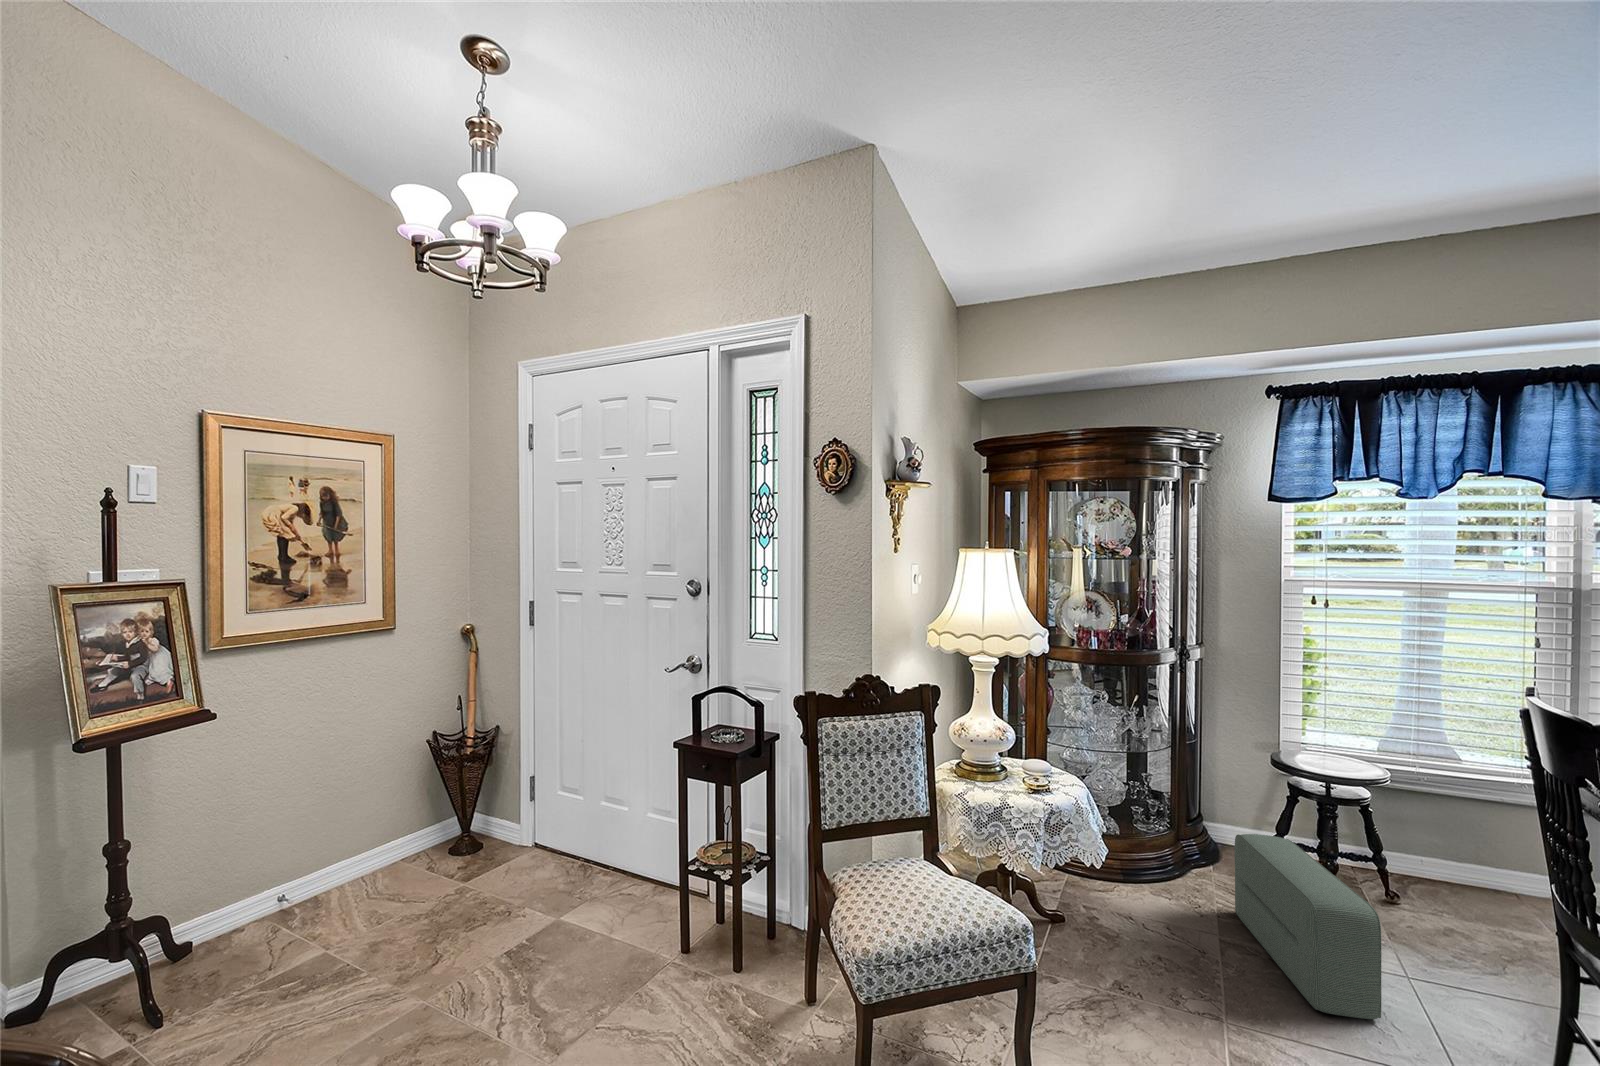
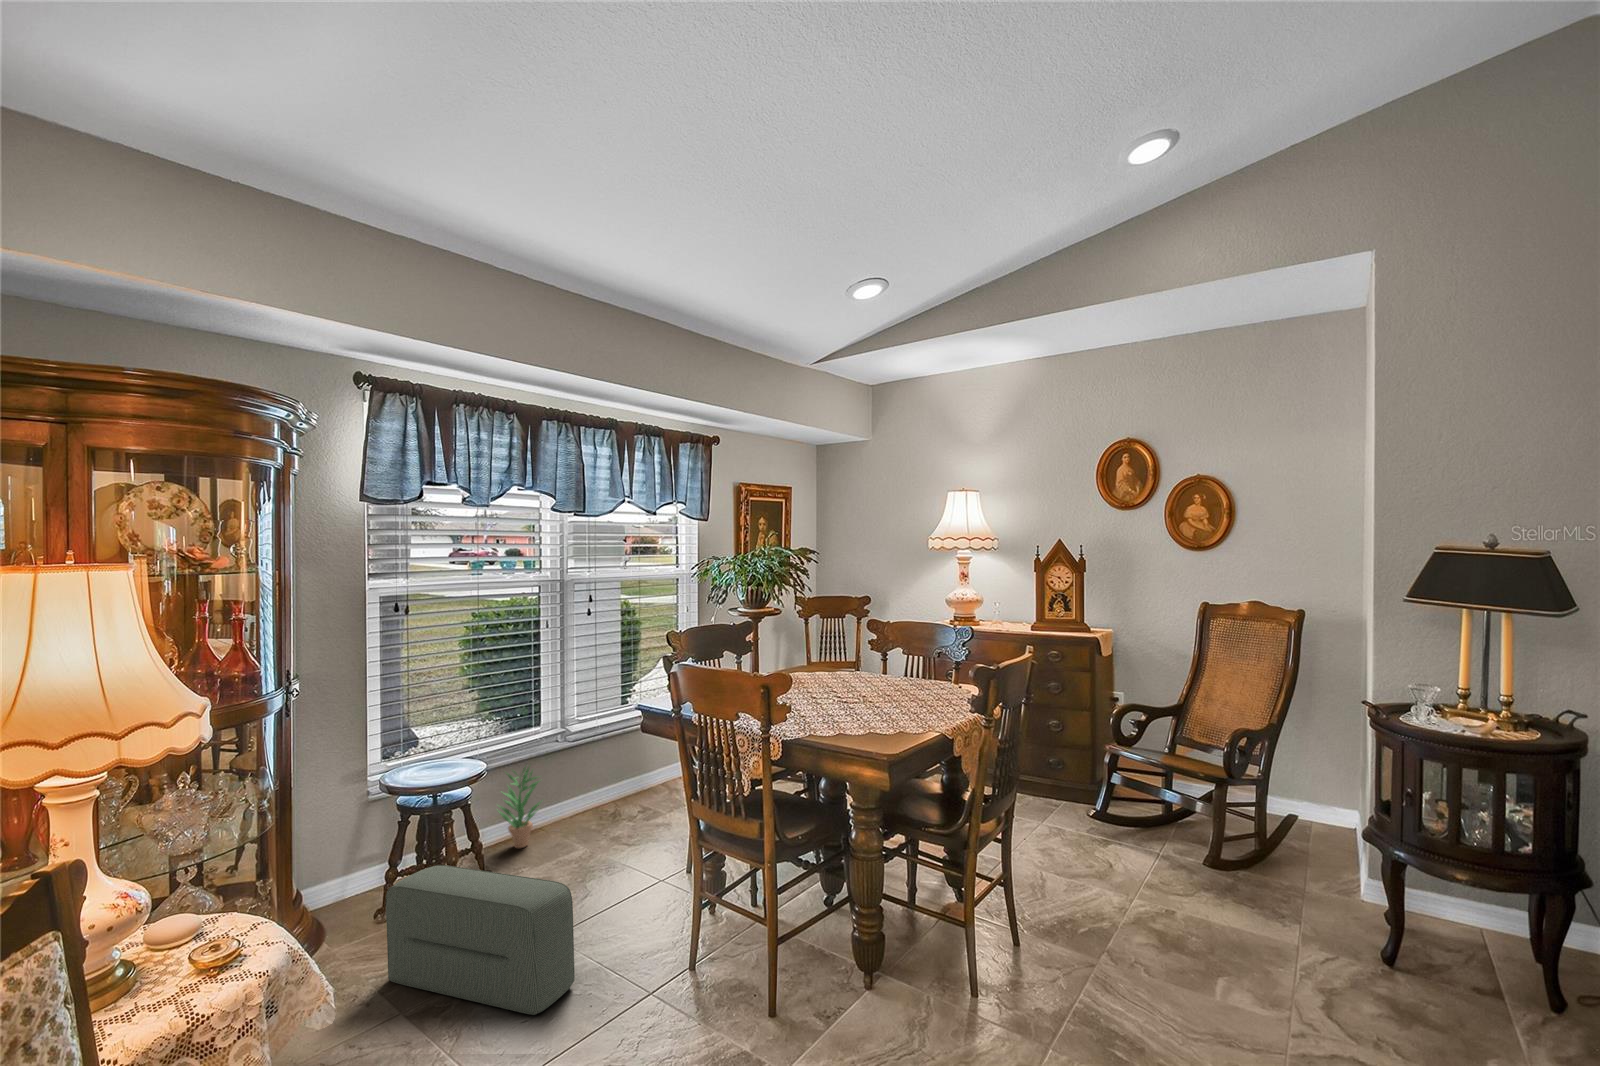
potted plant: none [1434,798,1502,898] -> present [498,767,541,848]

